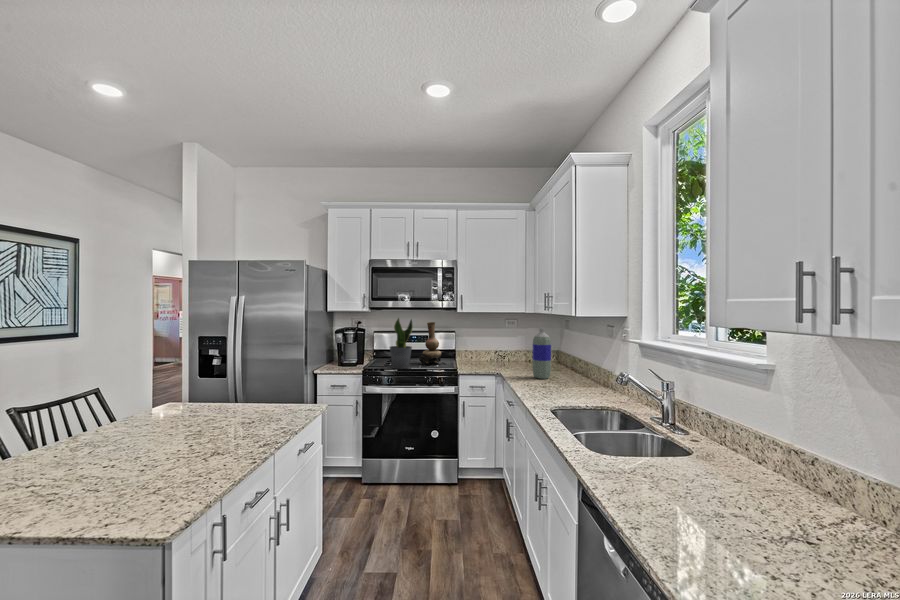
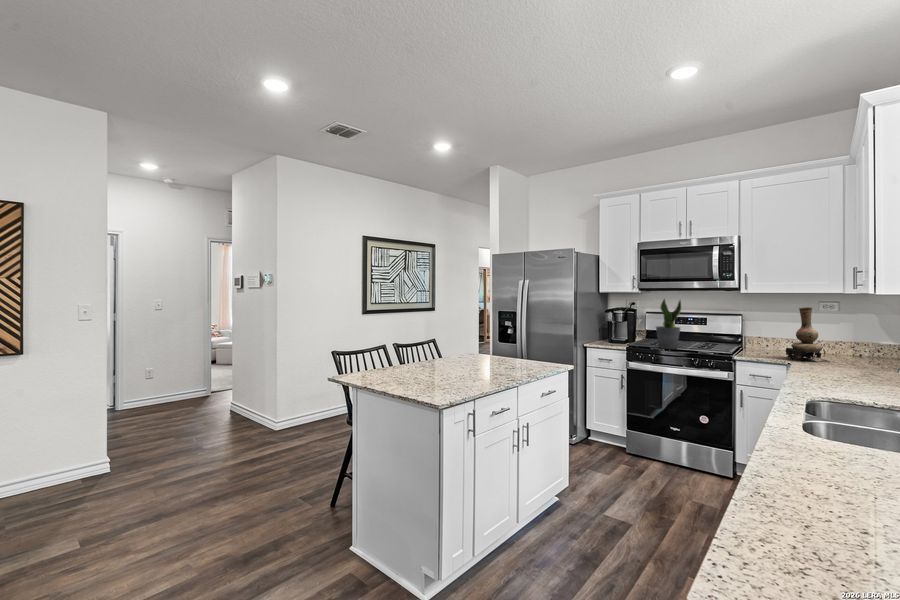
vase: present [419,322,445,365] -> present [786,307,827,361]
bottle: present [533,328,551,379] -> none [836,310,867,373]

